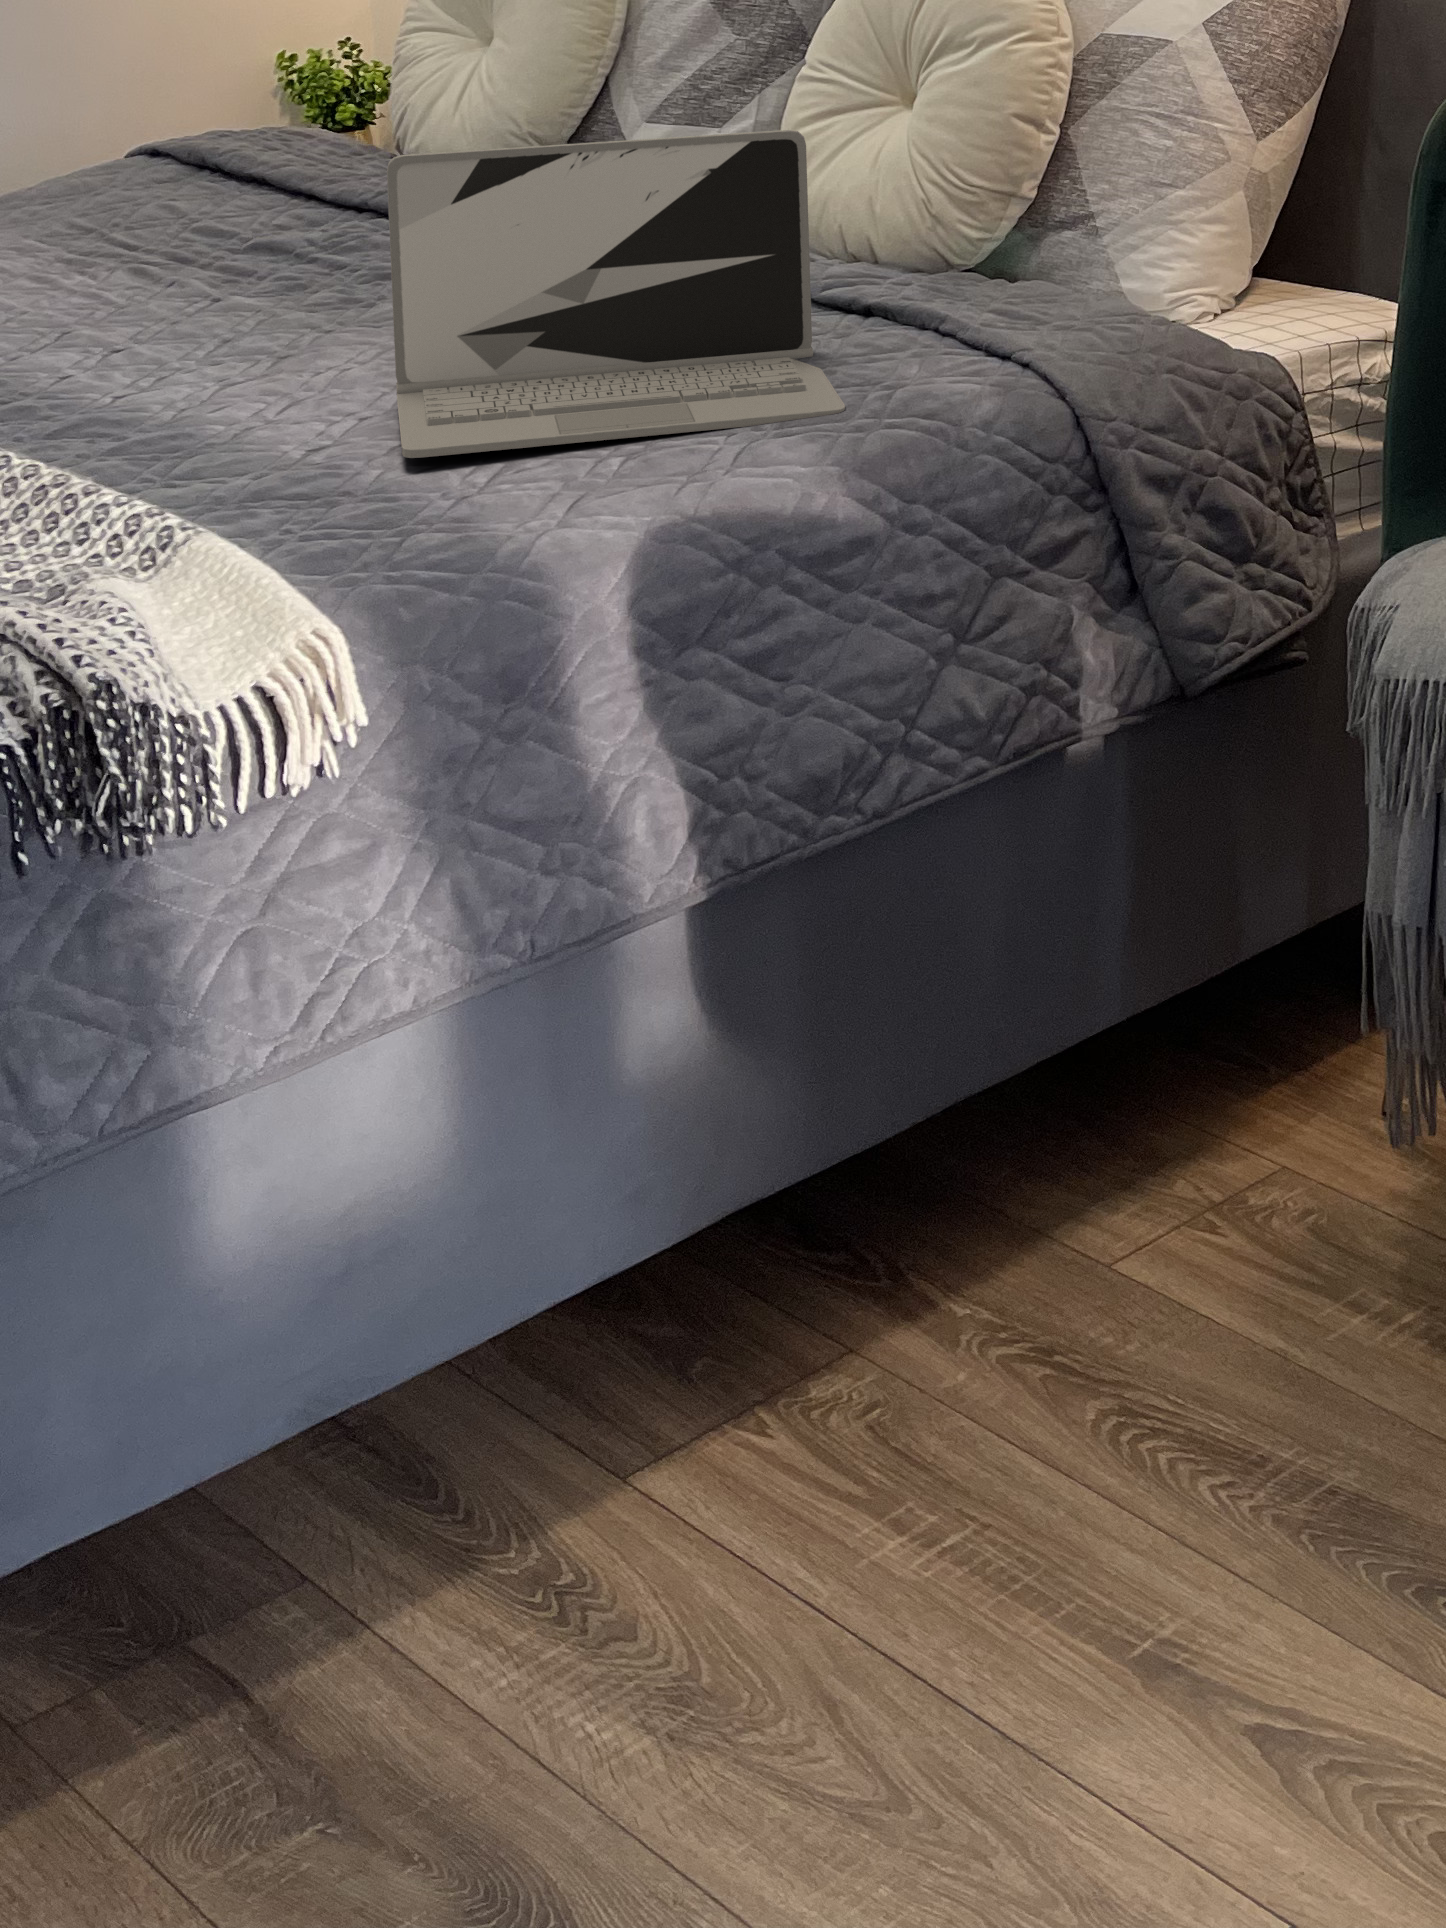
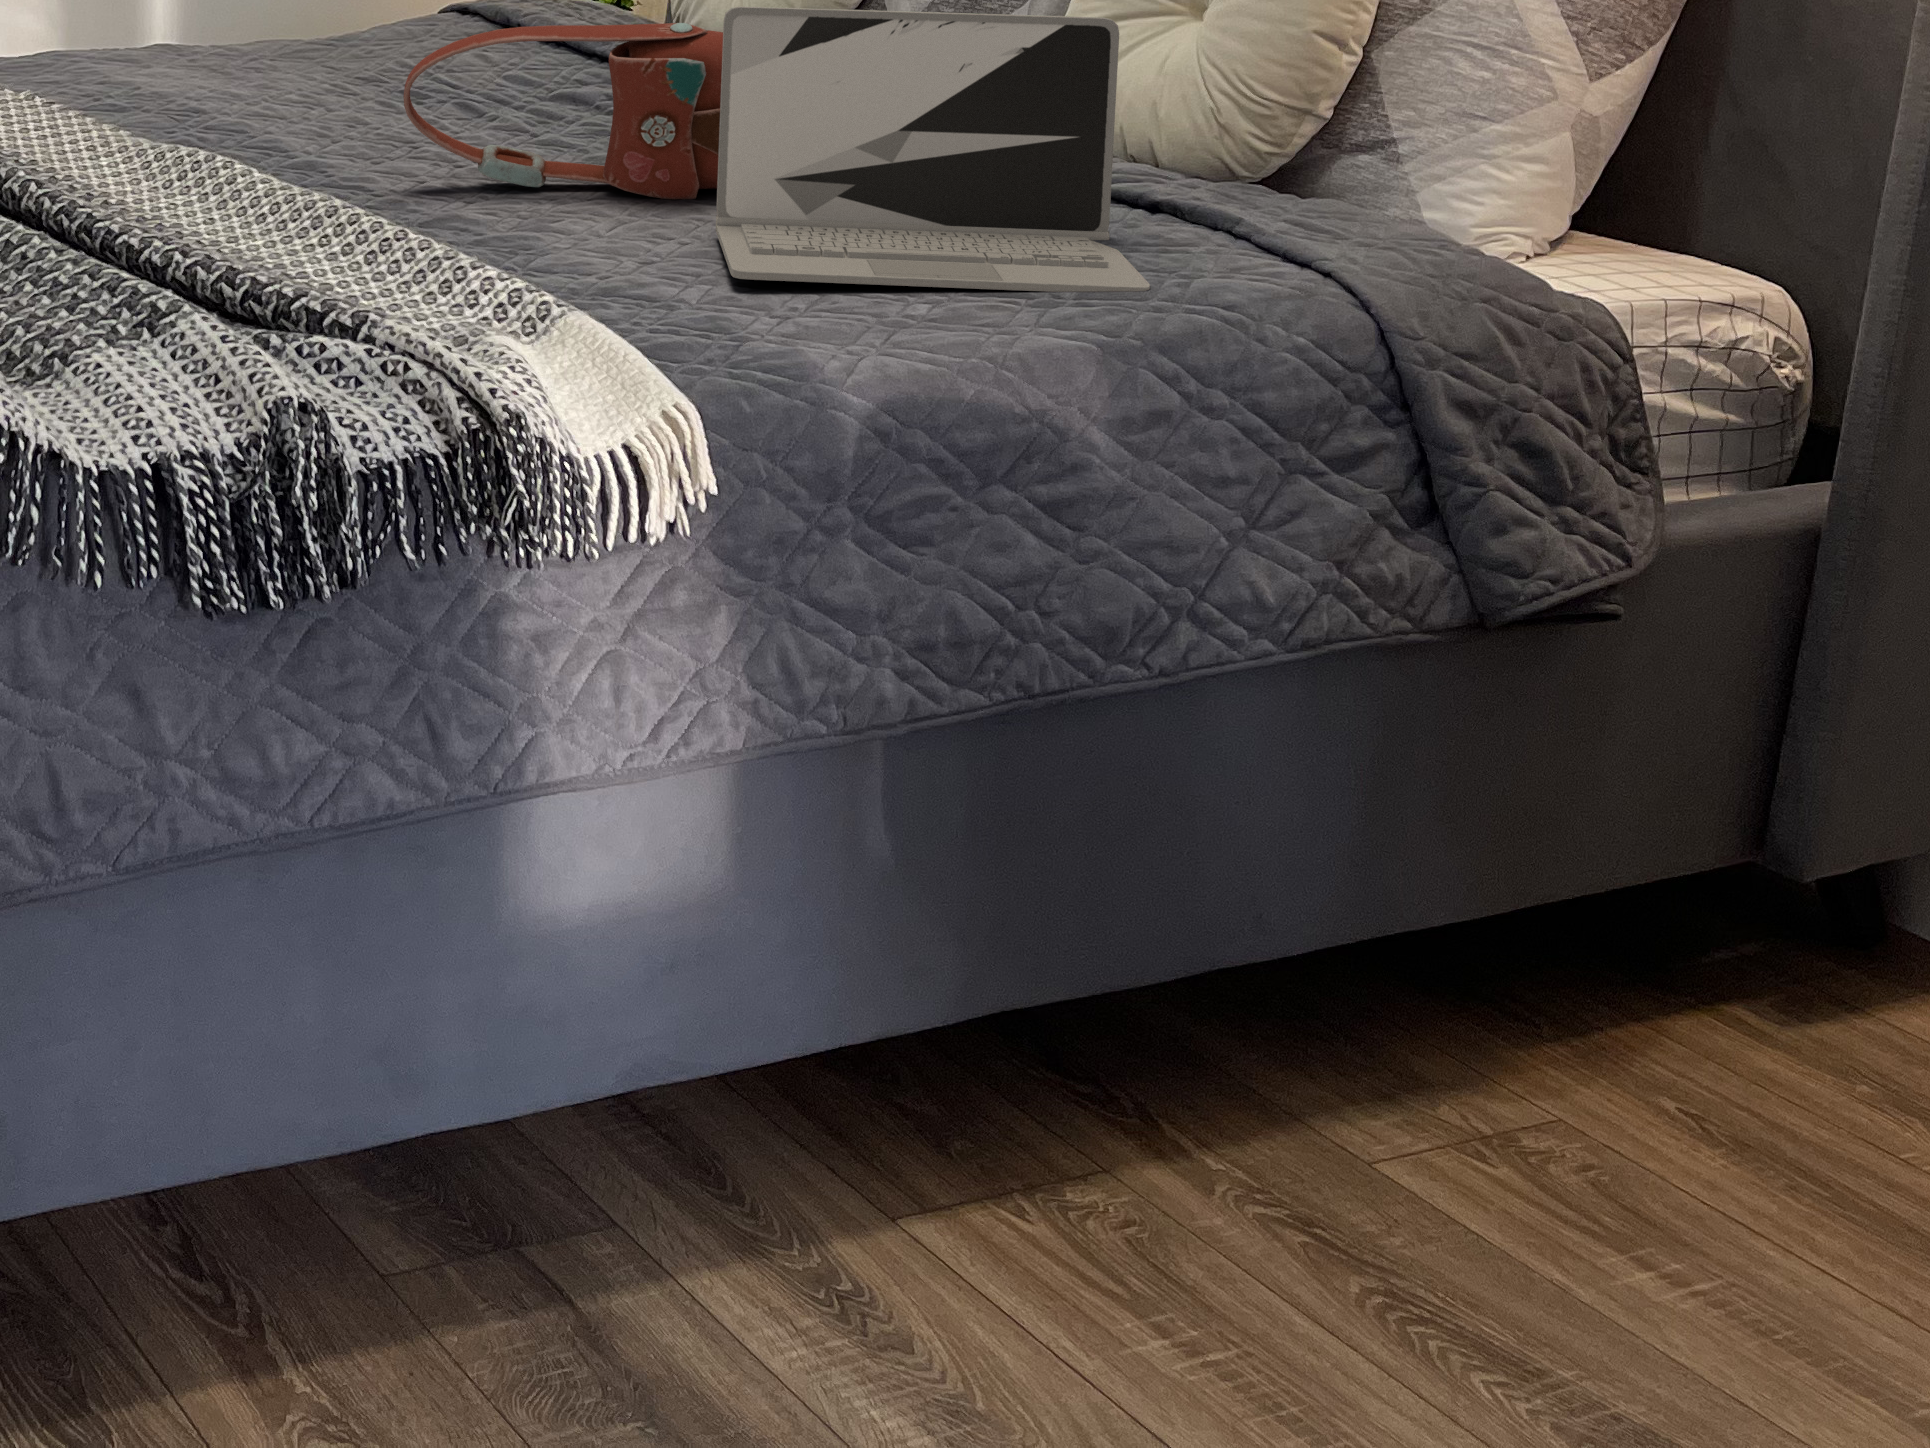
handbag: none [36,170,452,368] -> present [404,23,723,199]

